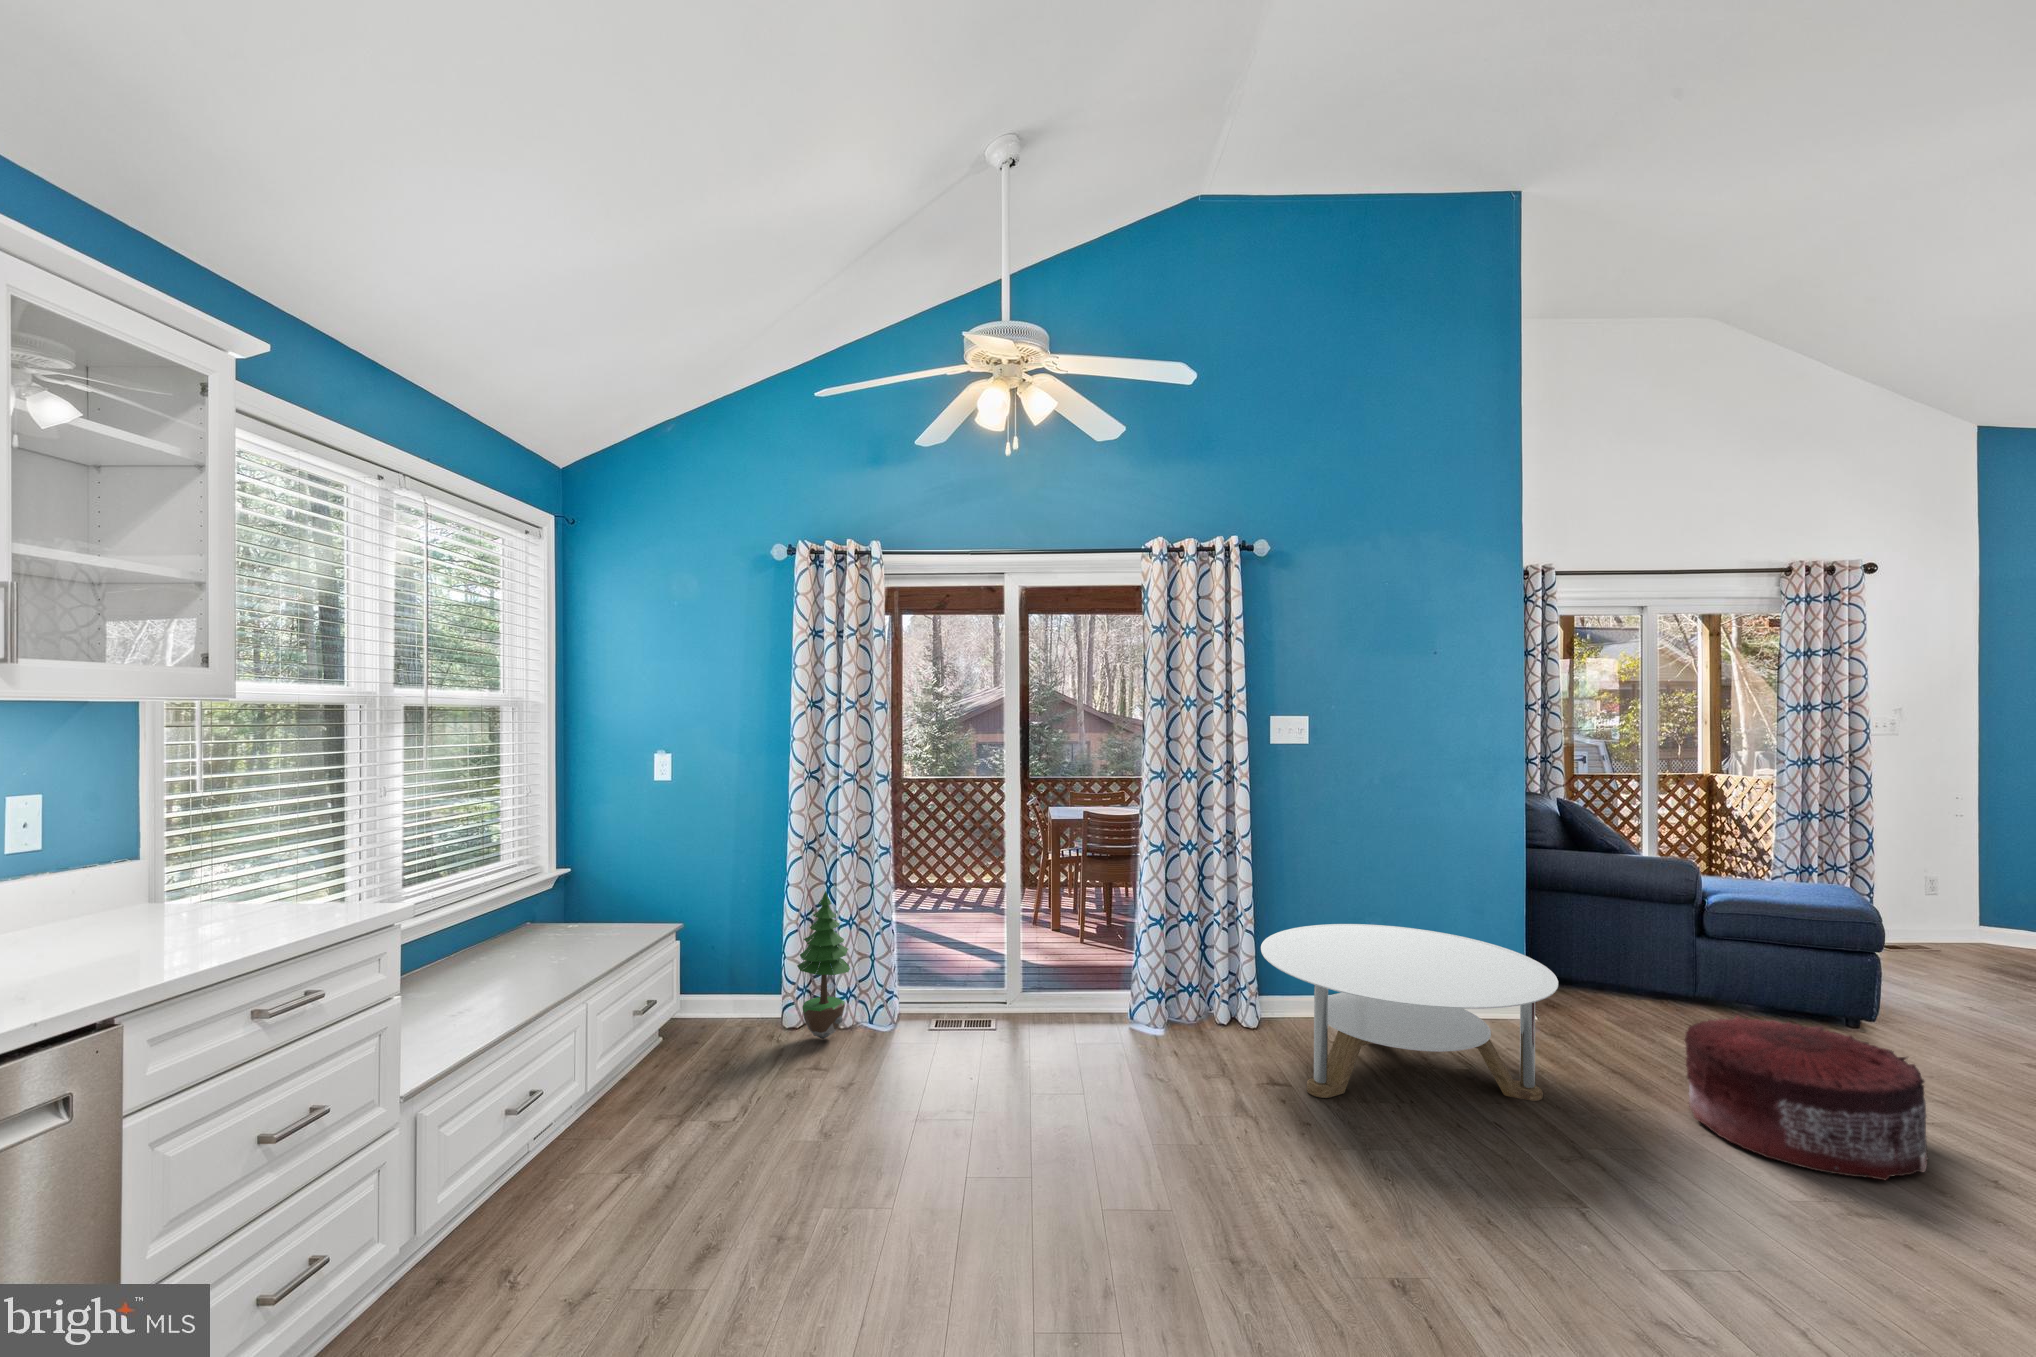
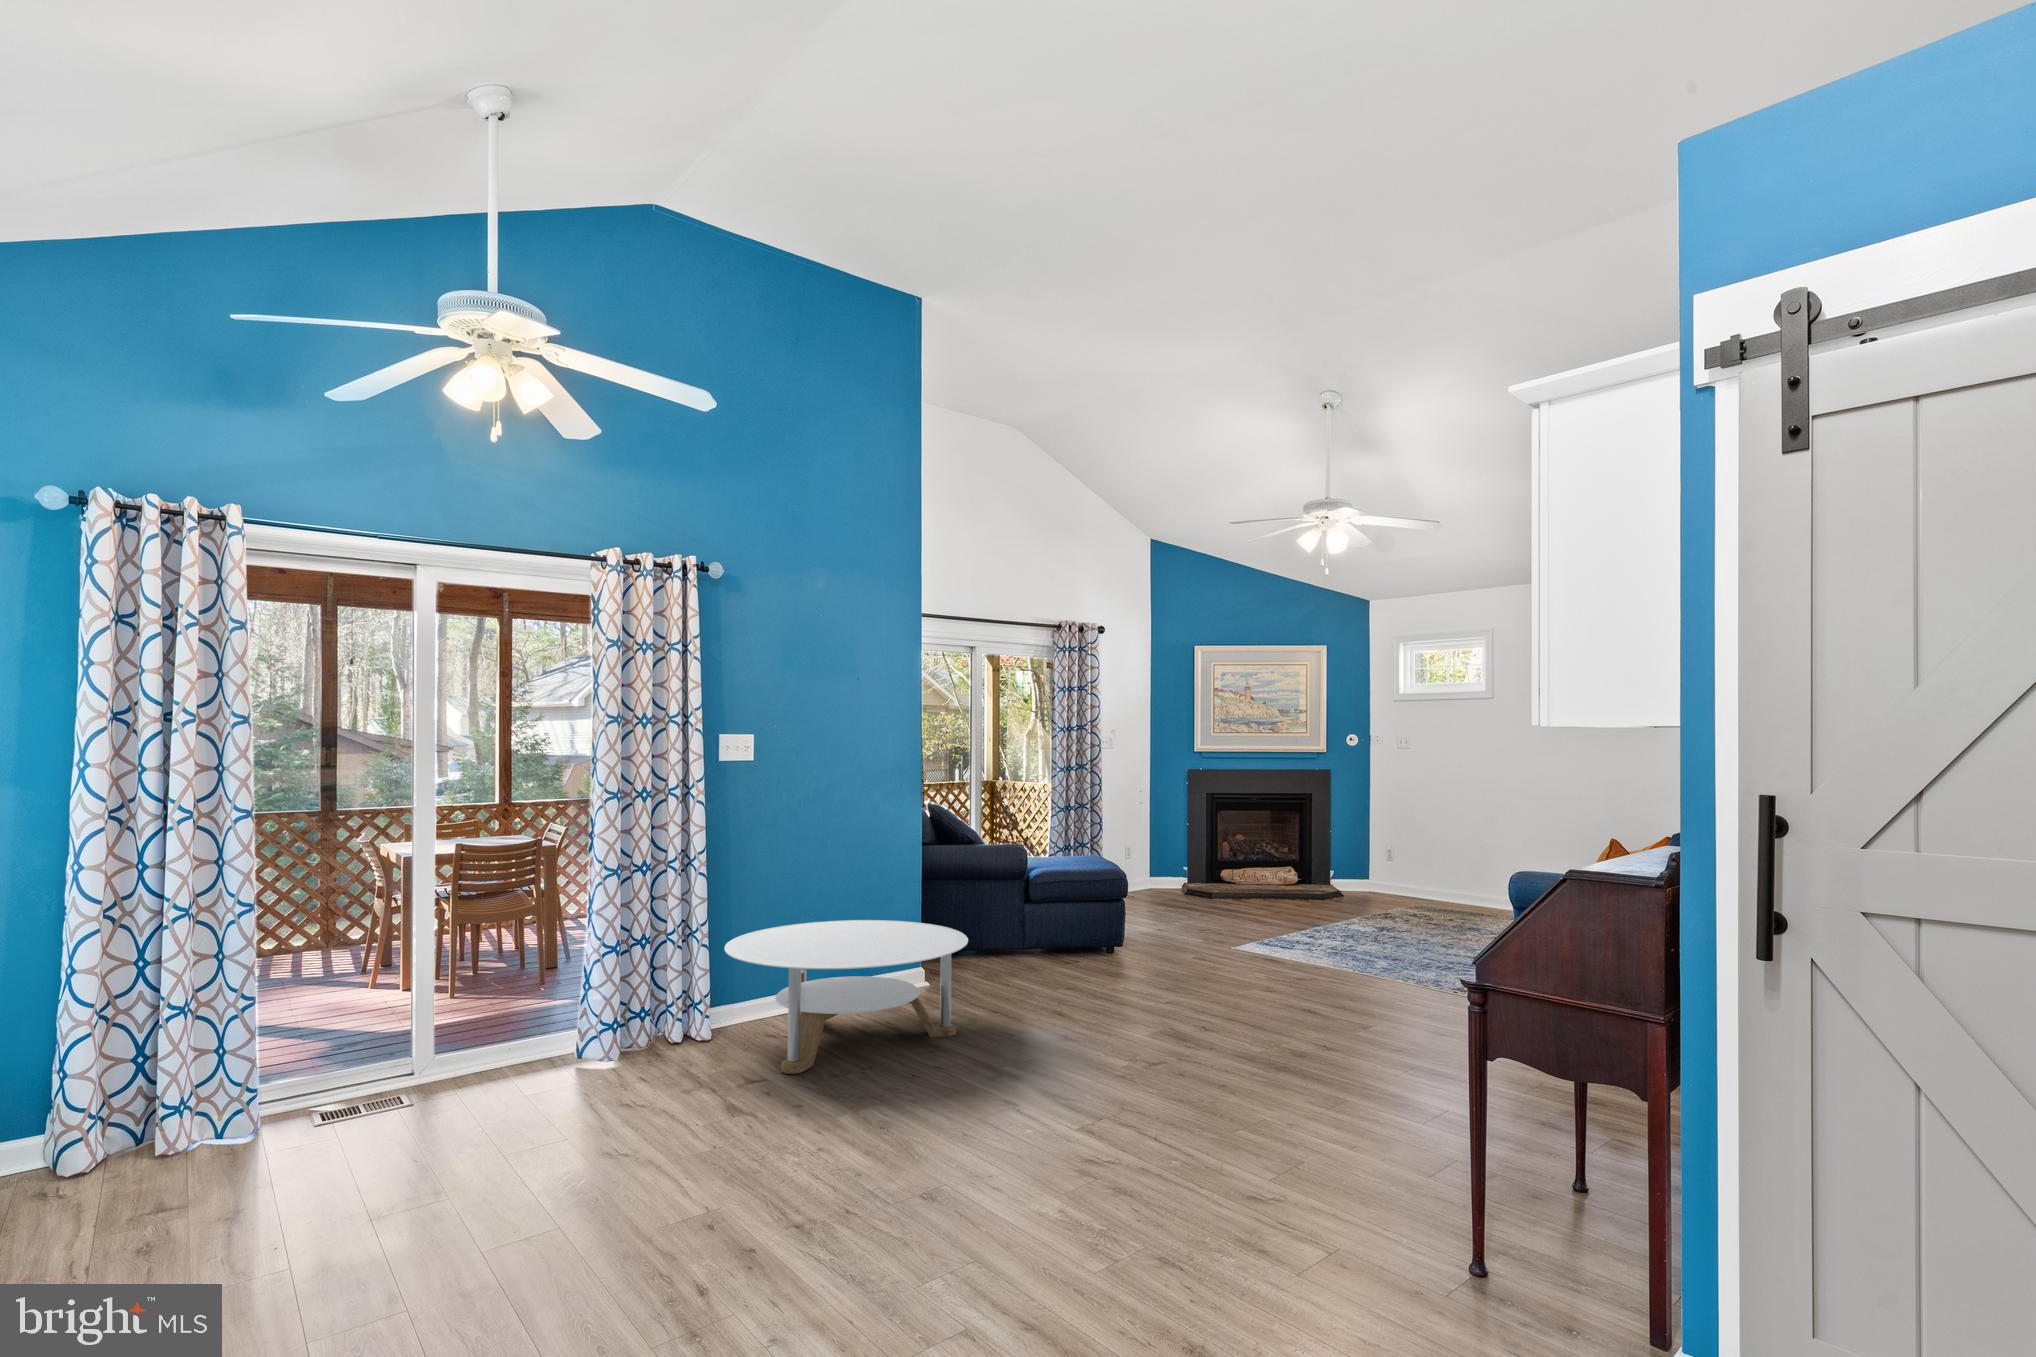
potted tree: present [797,891,850,1039] -> none [102,968,198,1175]
pouf: present [1685,1016,1928,1180] -> none [1043,939,1172,1030]

